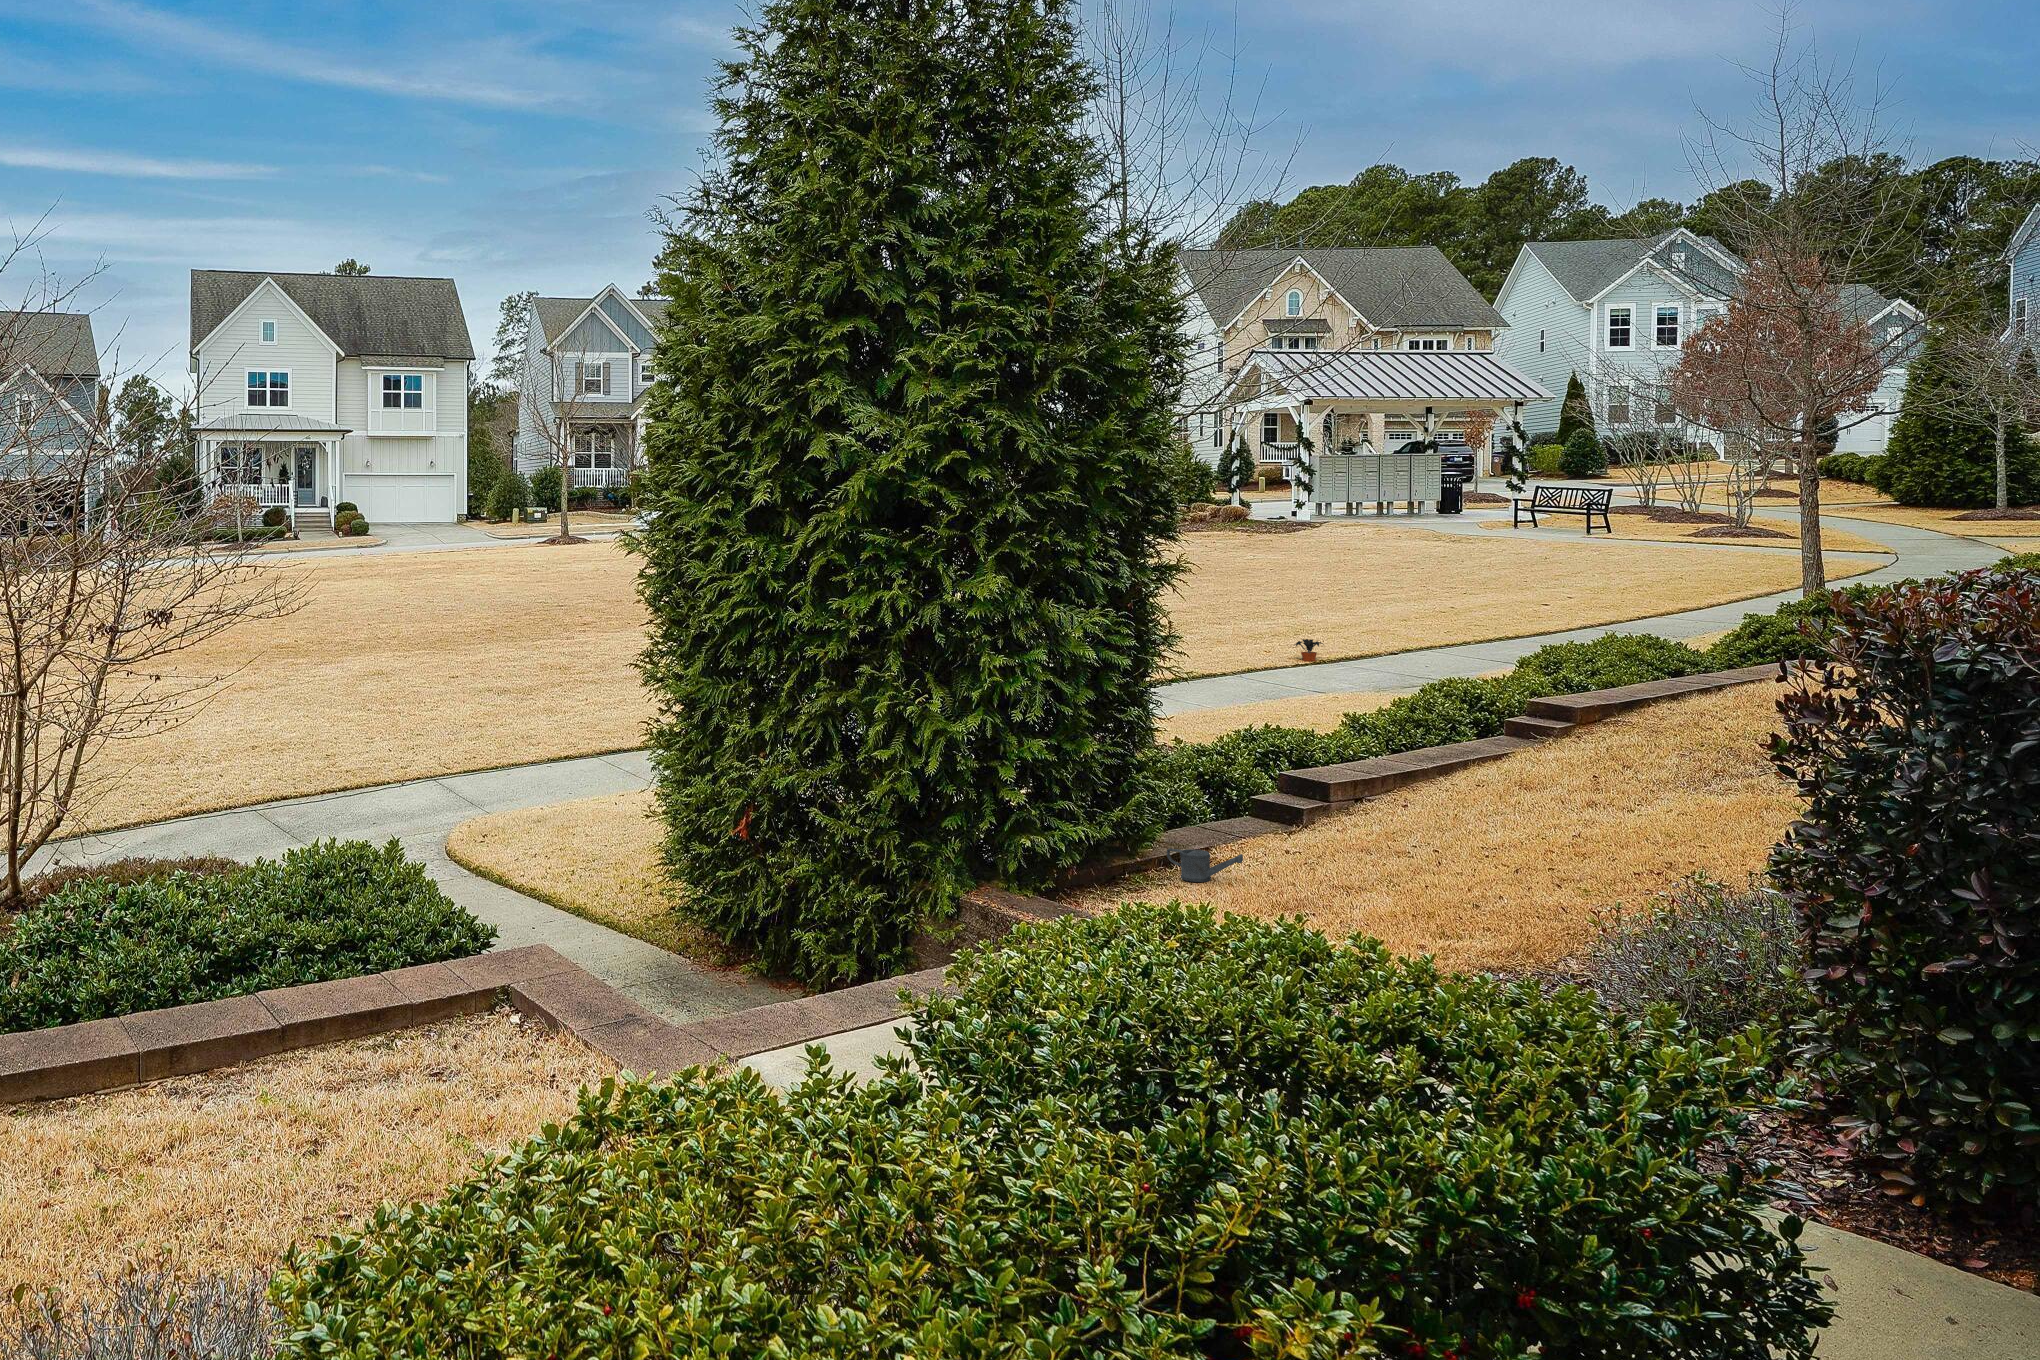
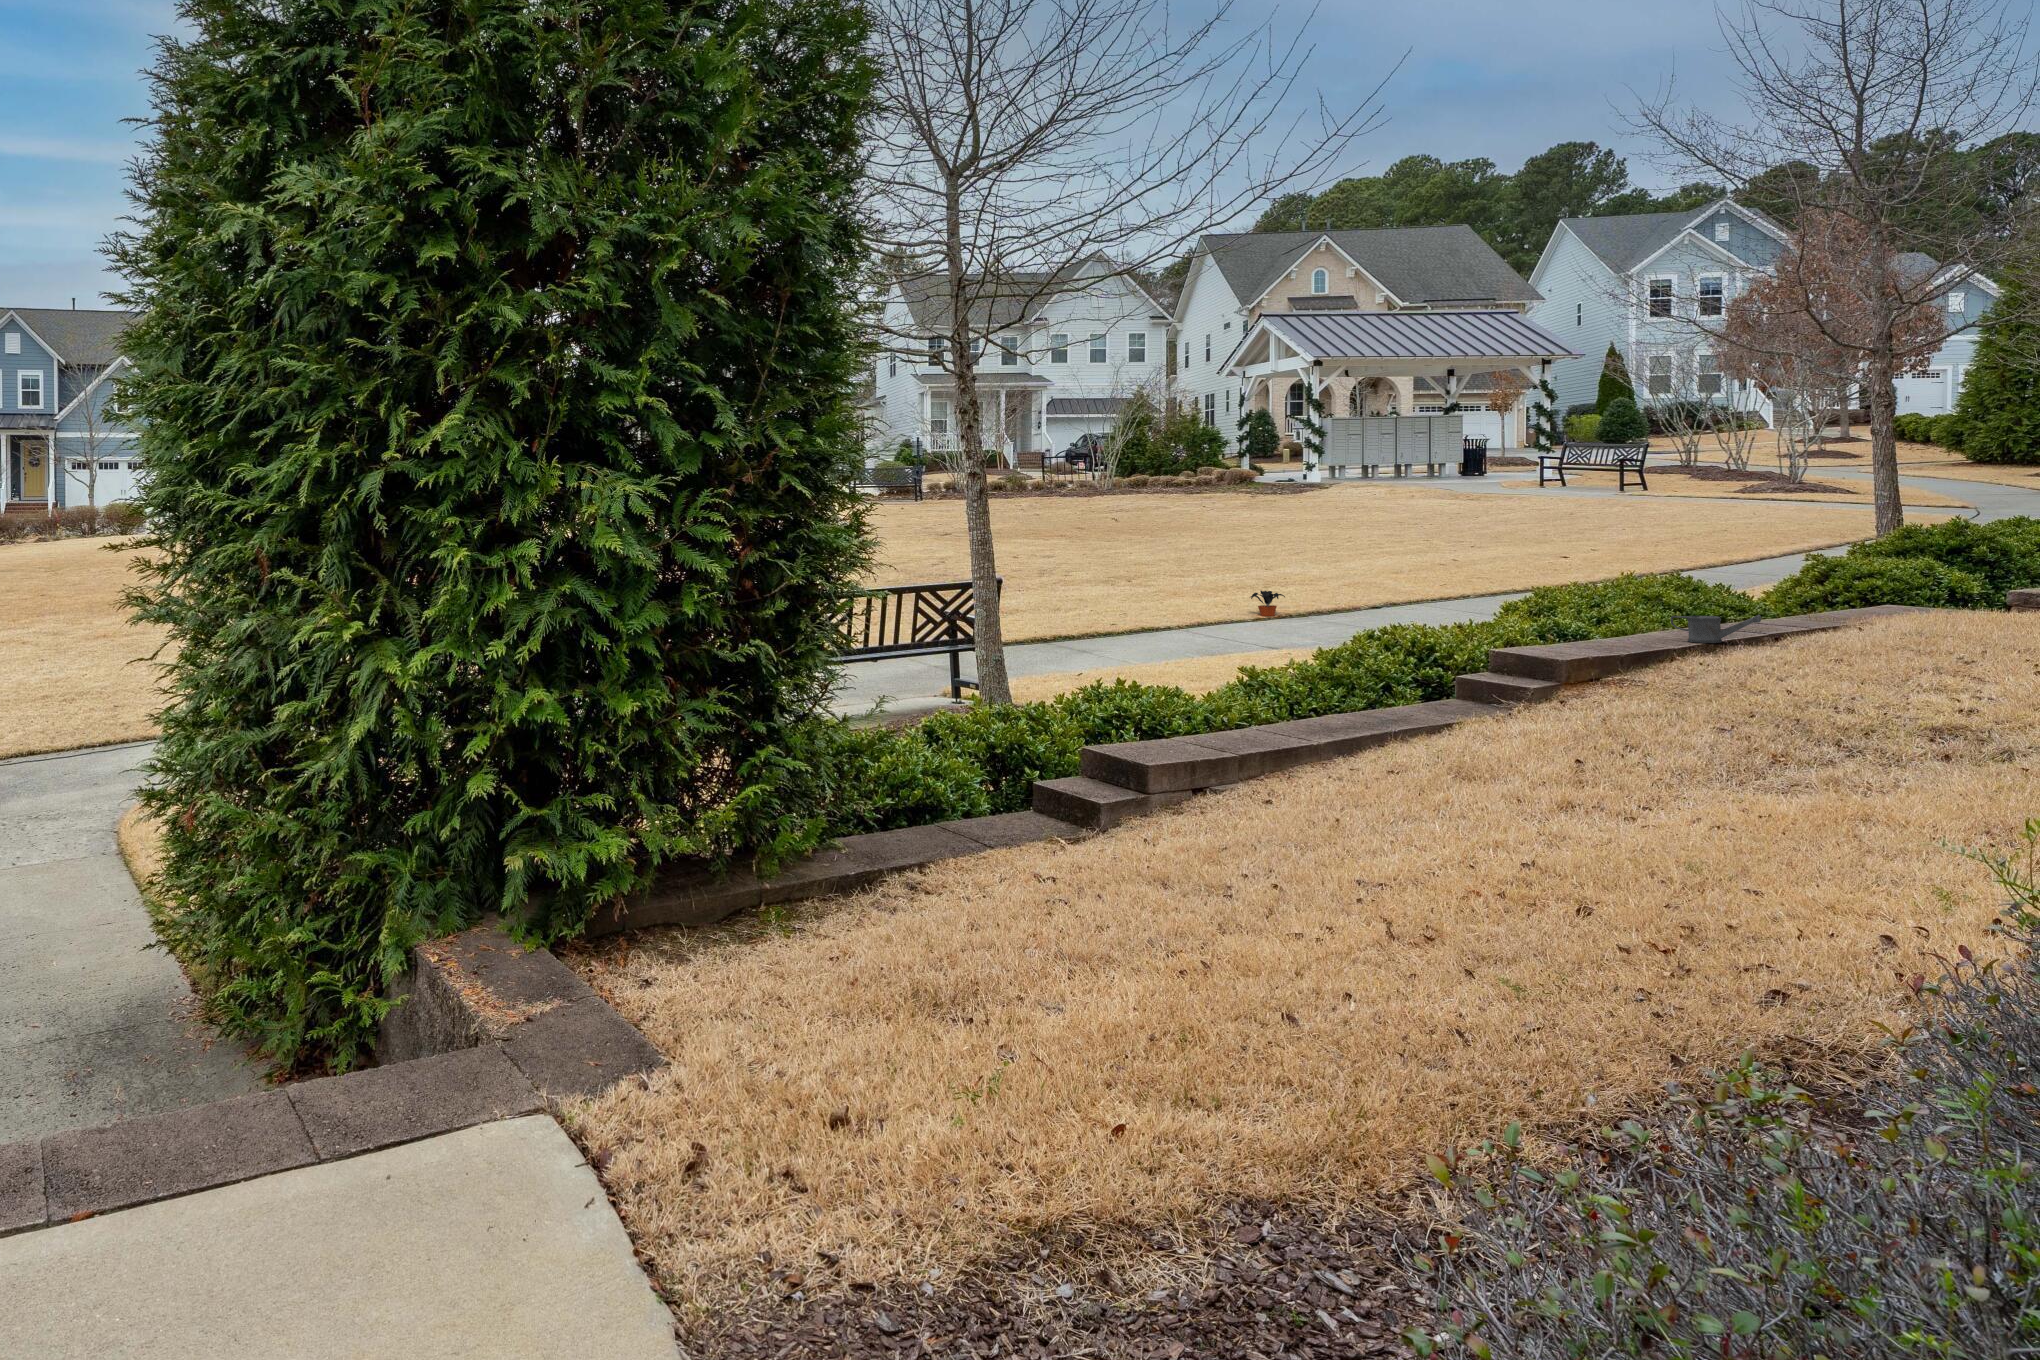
watering can: present [1167,849,1243,882] -> present [1671,615,1761,643]

